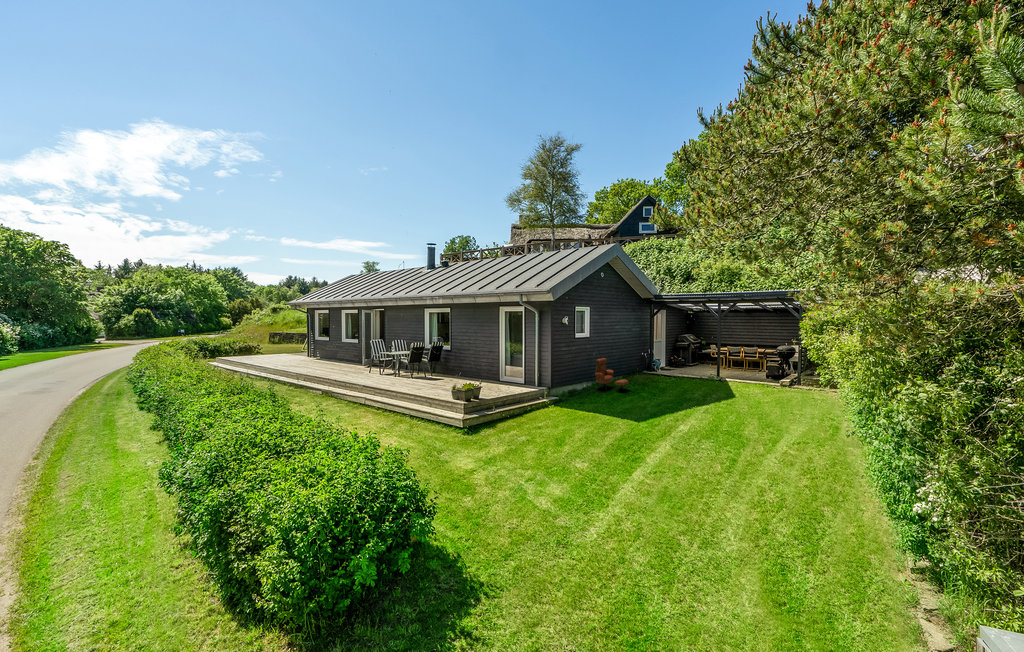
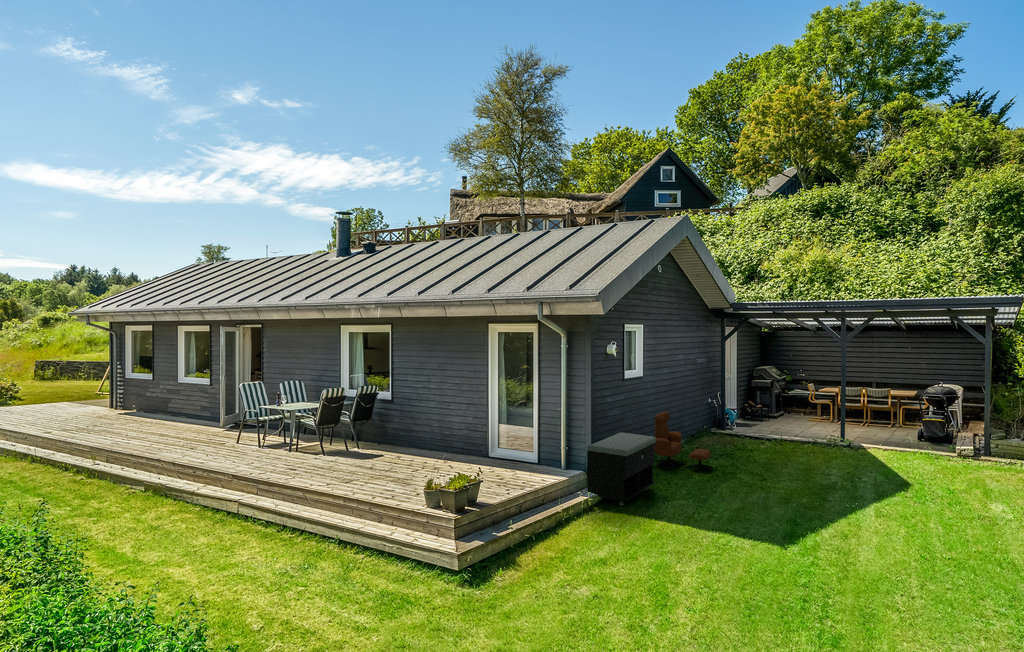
storage bench: none [547,368,589,406] -> present [587,432,656,505]

